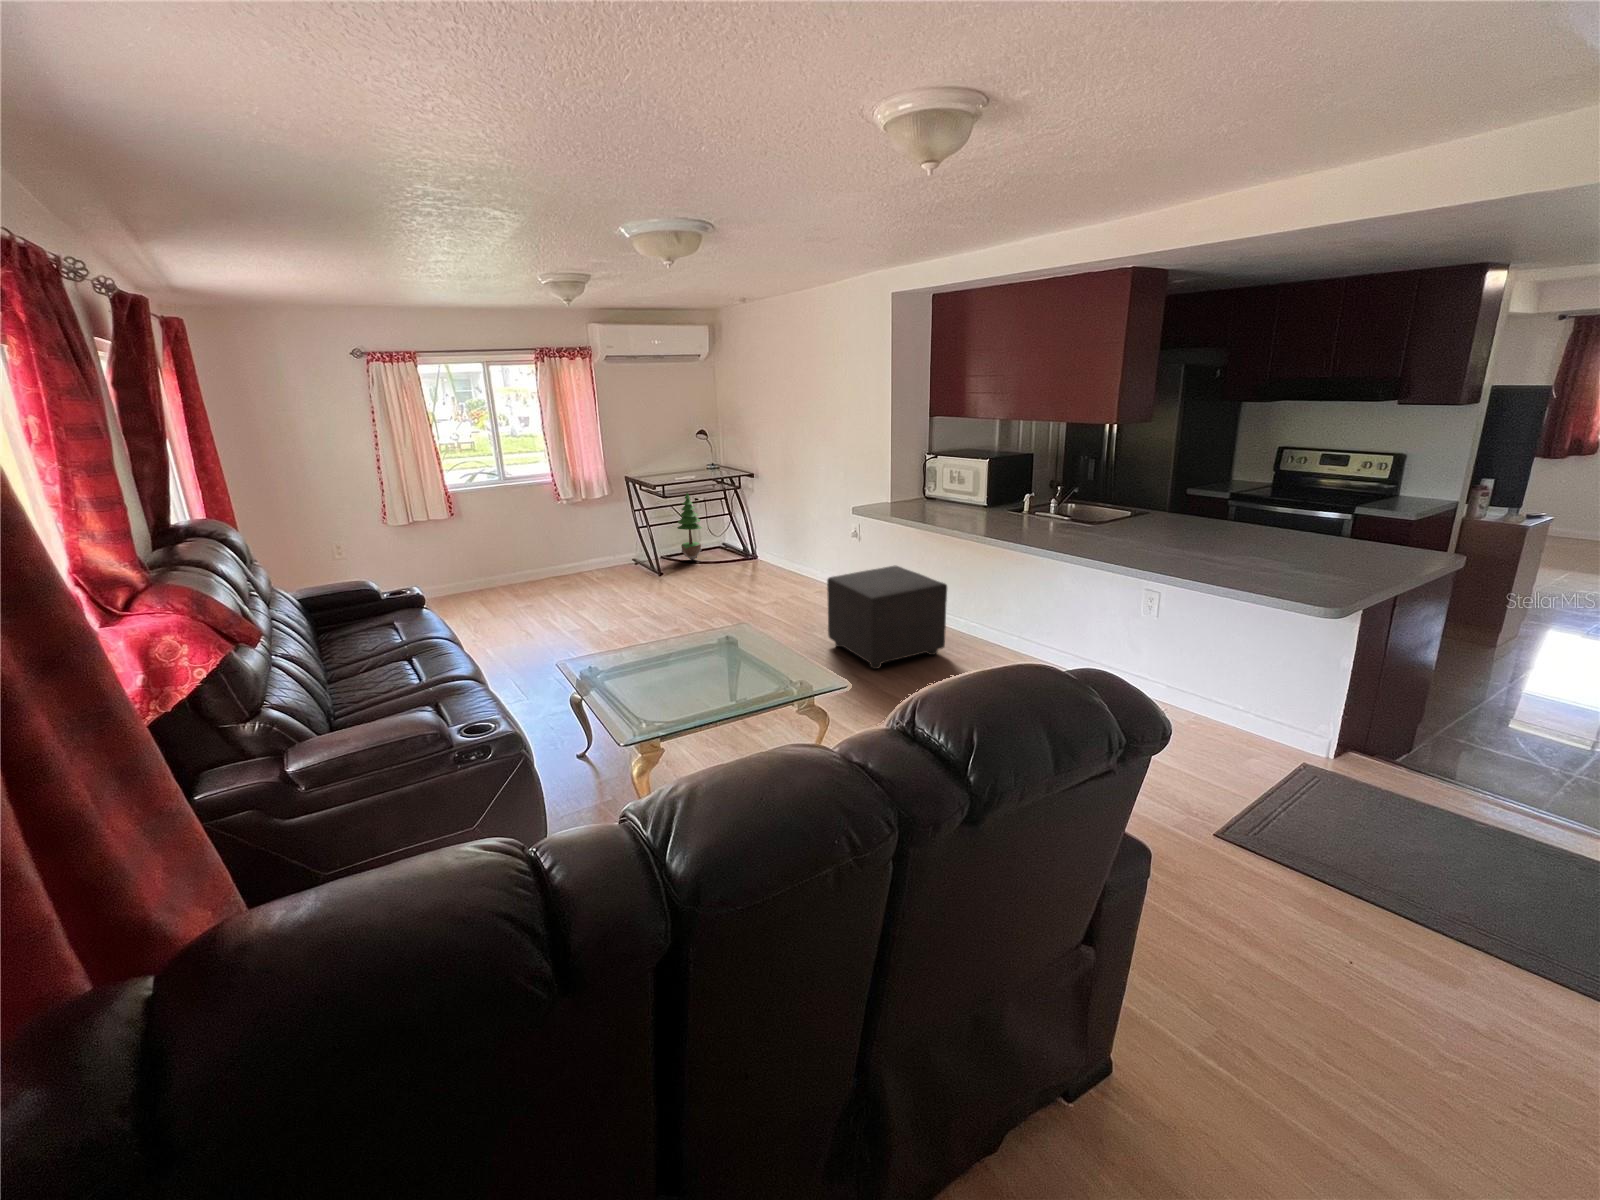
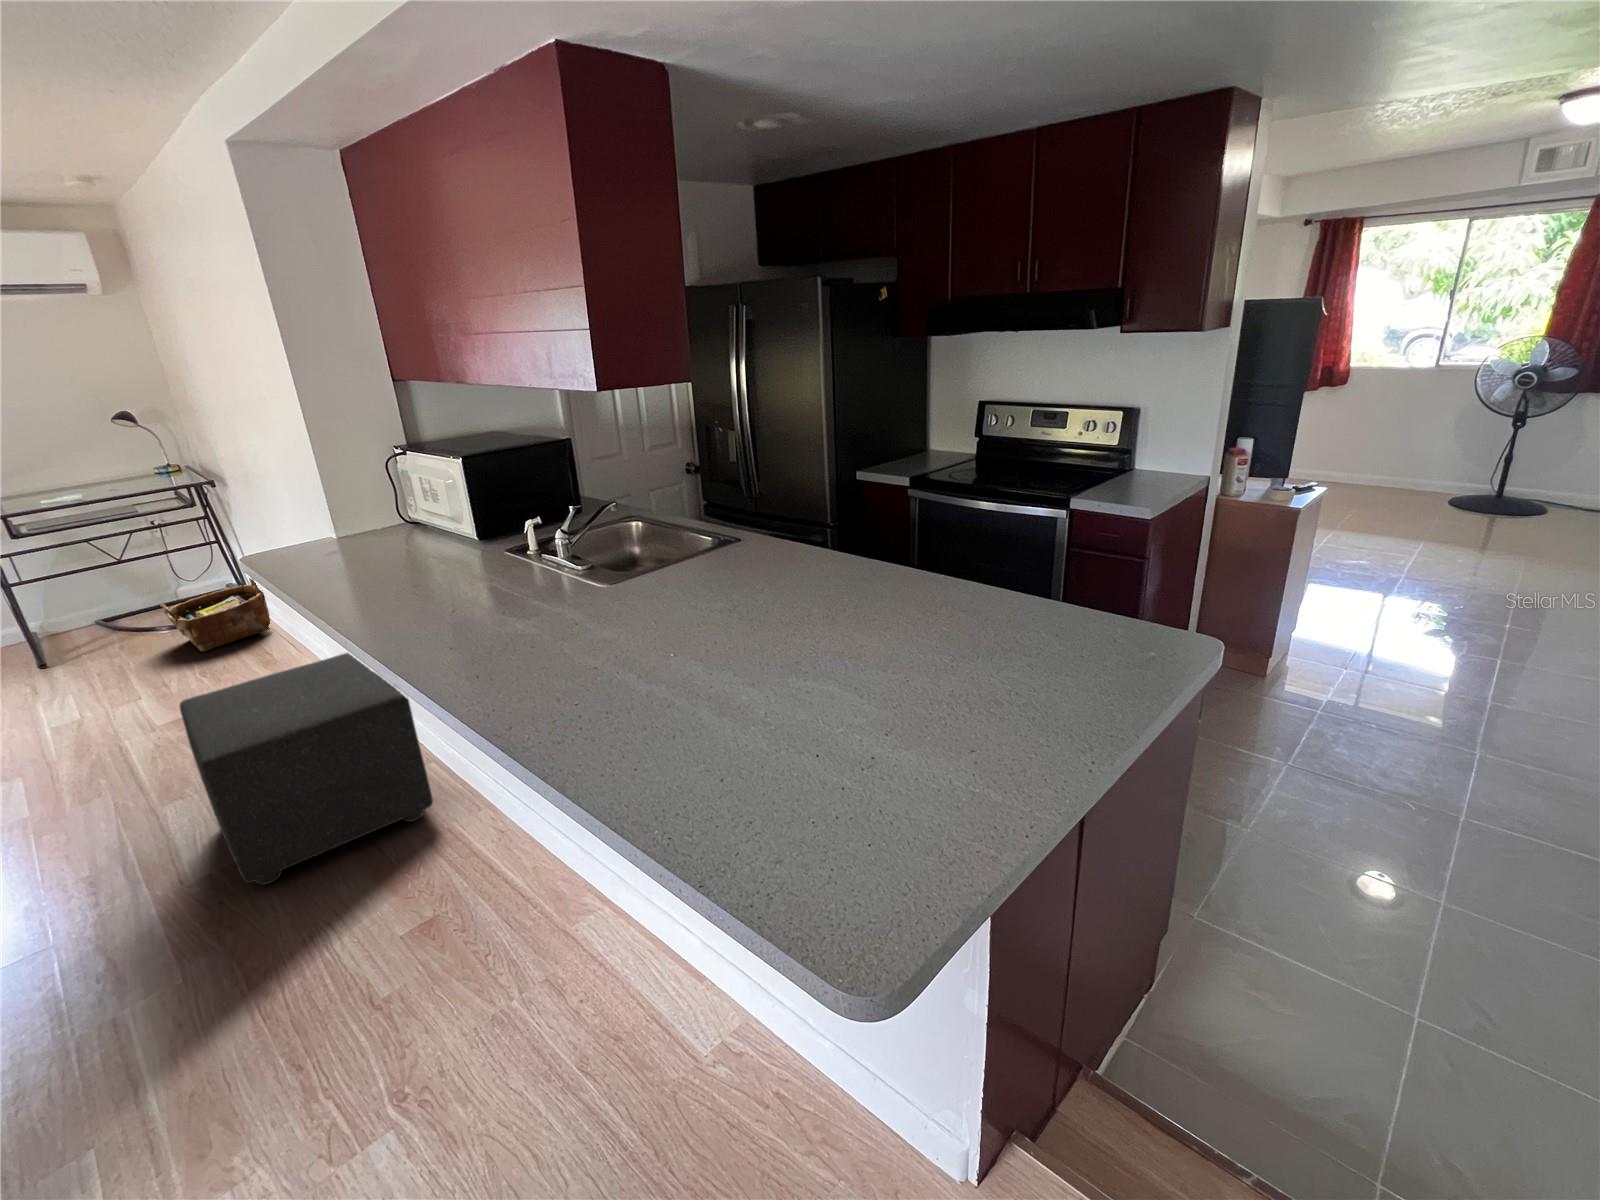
potted tree: present [677,493,702,560] -> none [93,514,158,626]
woven basket: none [721,533,772,575] -> present [160,578,270,651]

